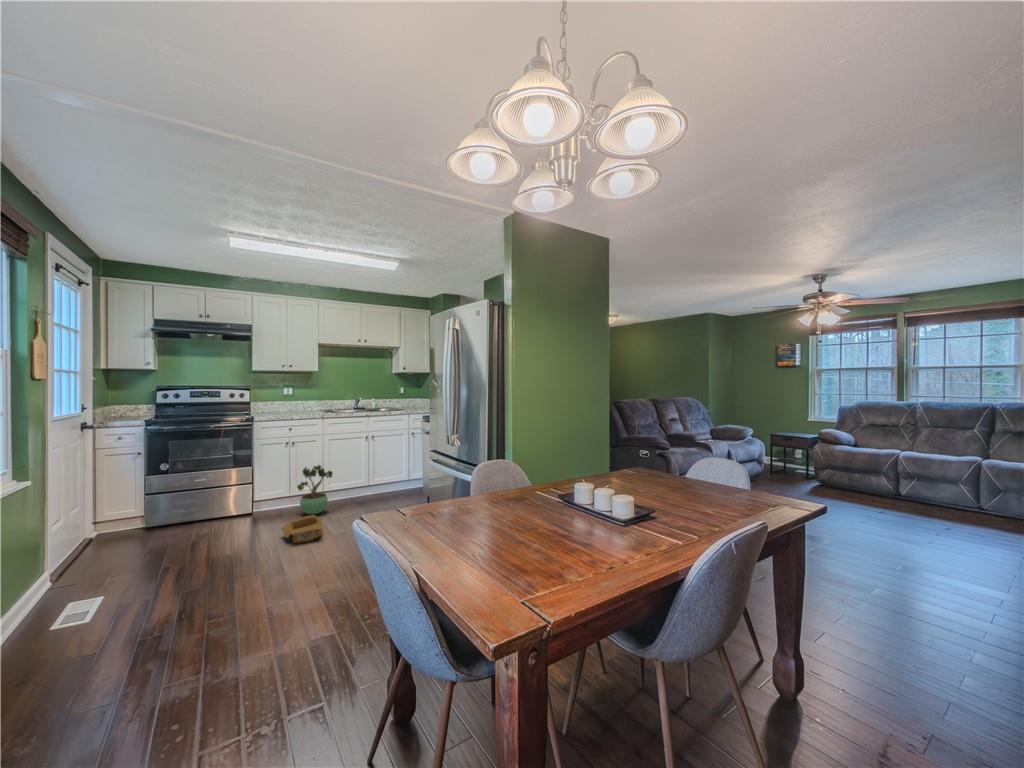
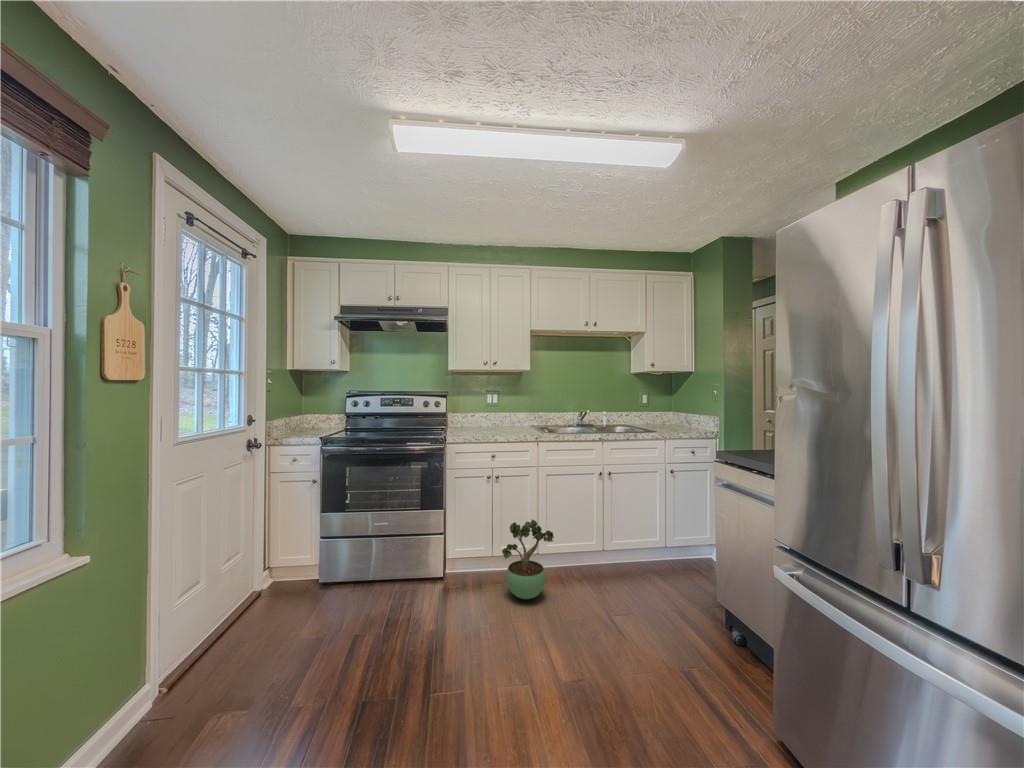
cardboard box: present [282,515,323,543] -> none [476,623,548,692]

